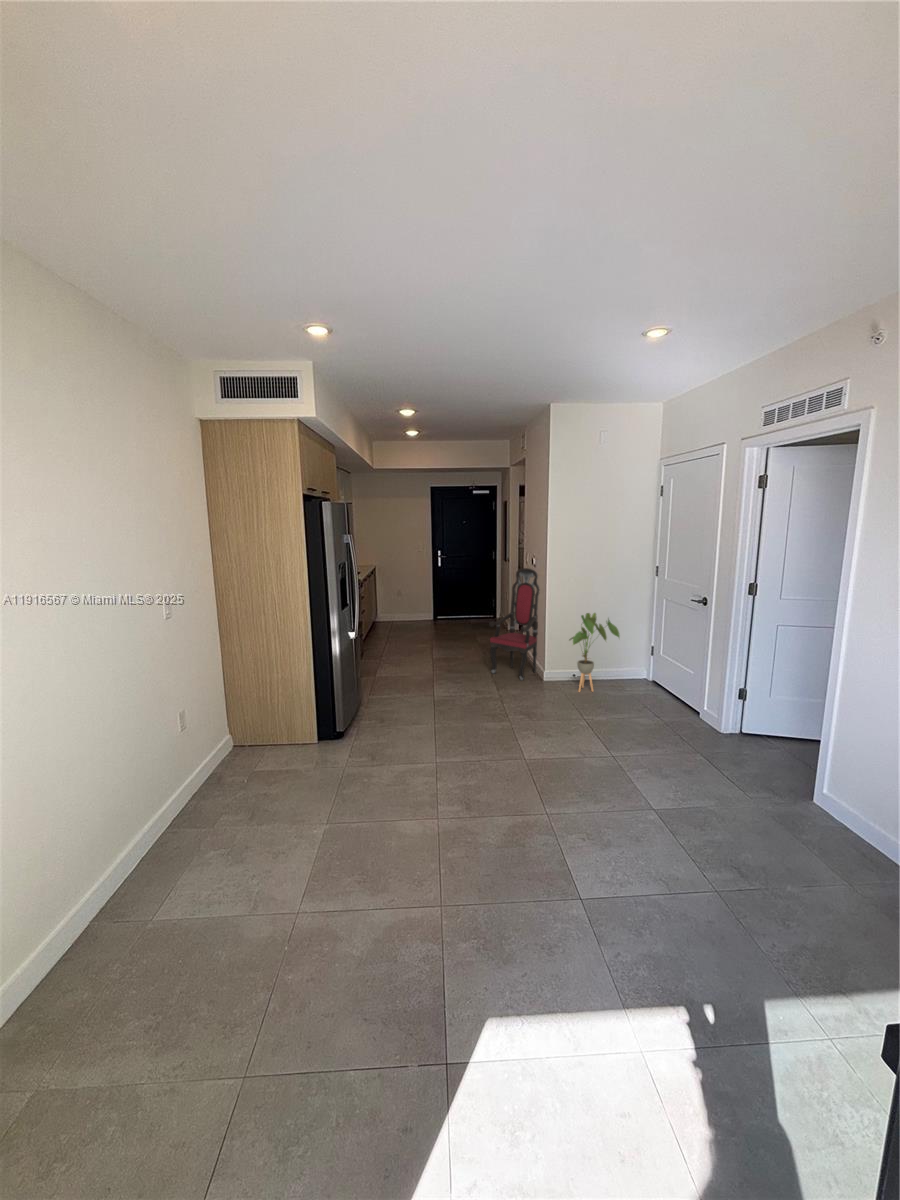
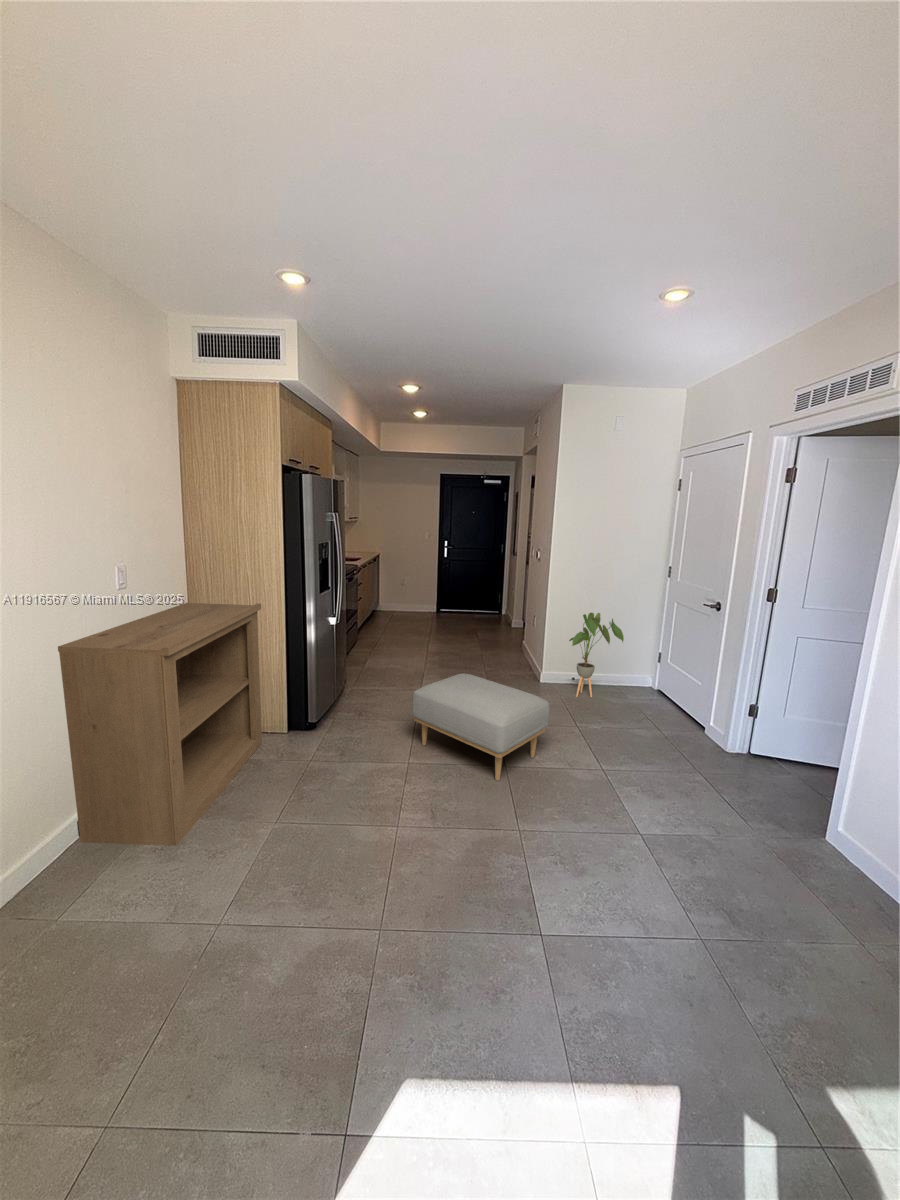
armchair: present [489,568,540,681] -> none [486,561,543,681]
bookshelf: none [127,624,296,854] -> present [58,603,262,846]
ottoman: none [434,677,561,772] -> present [412,673,550,781]

